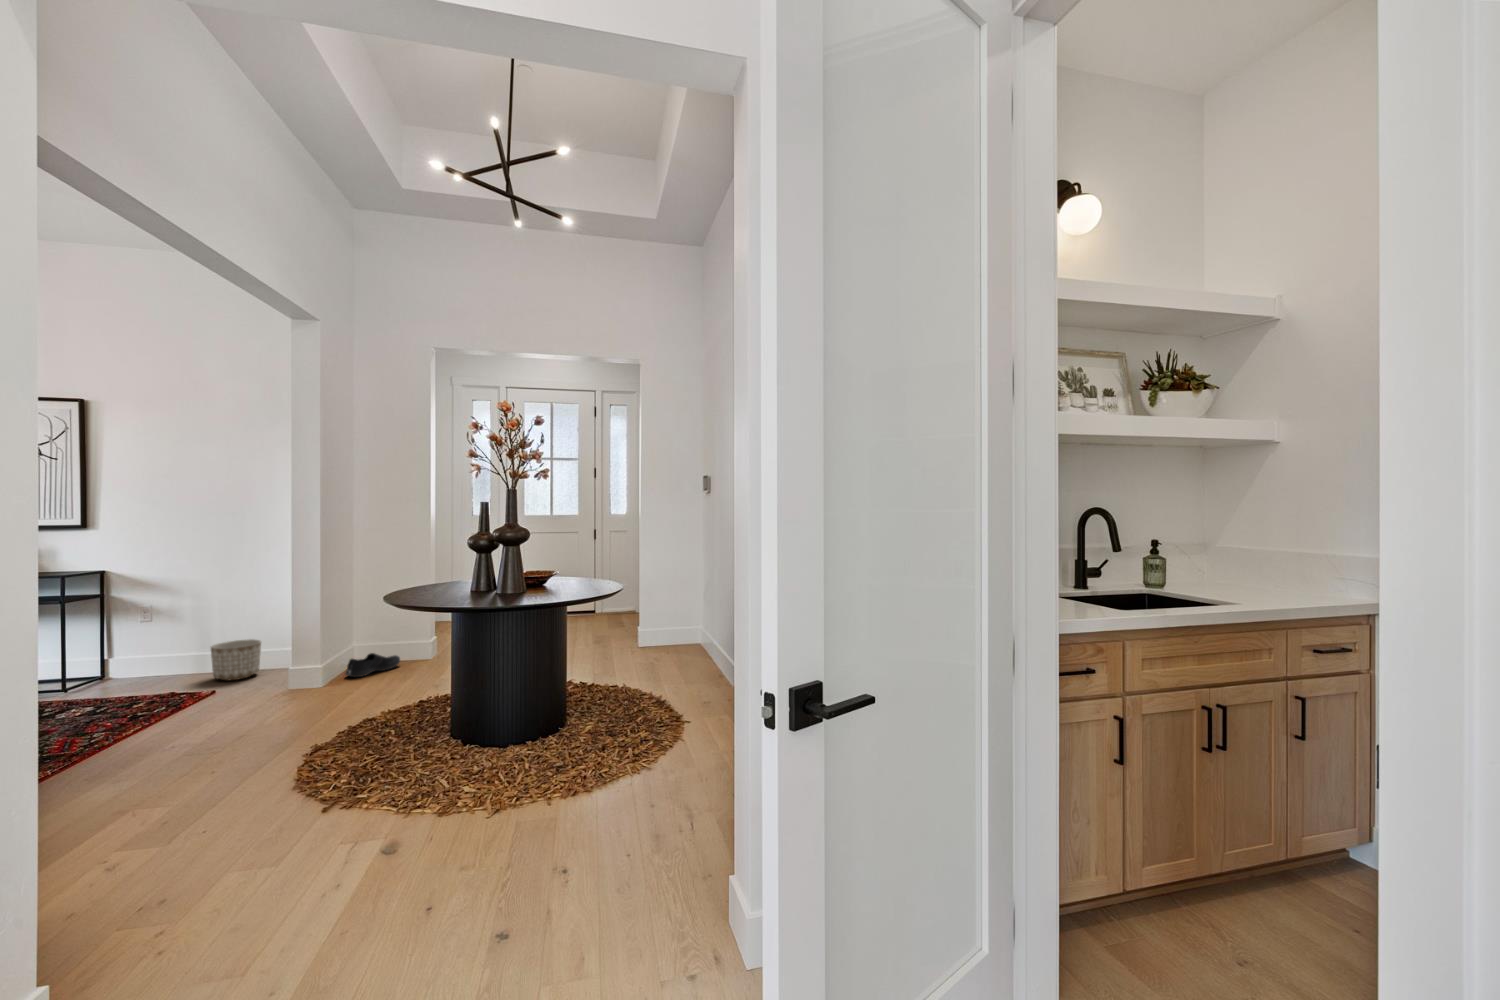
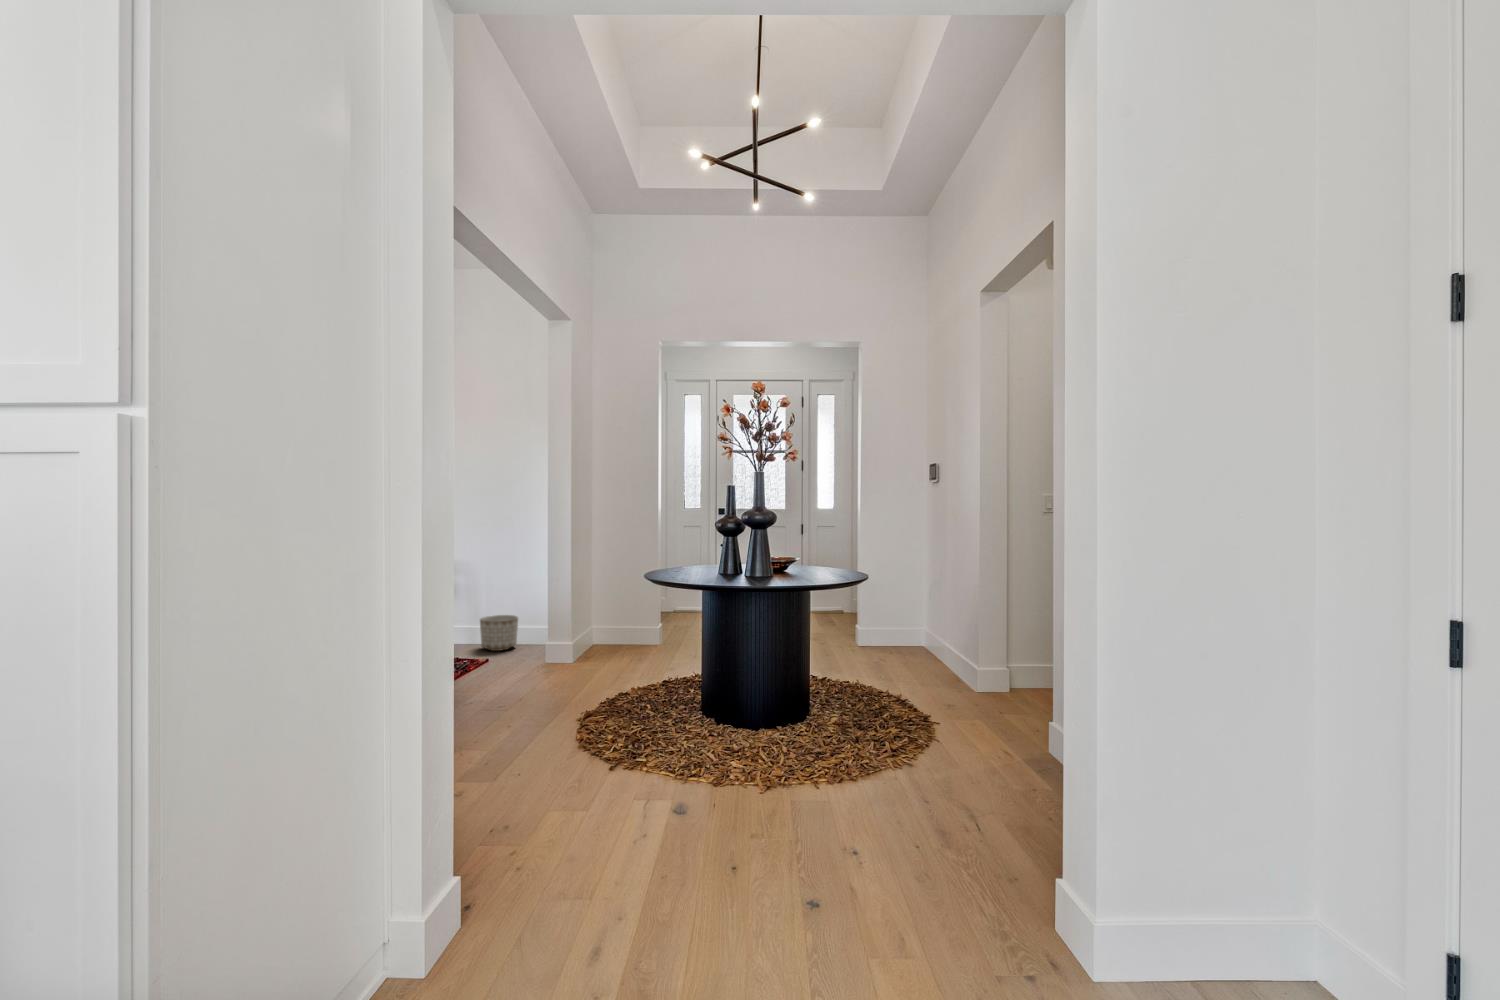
shoe: present [345,653,400,677] -> none [589,634,634,655]

